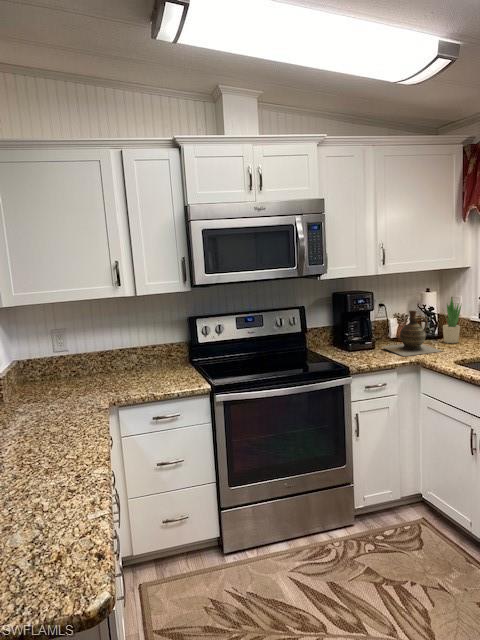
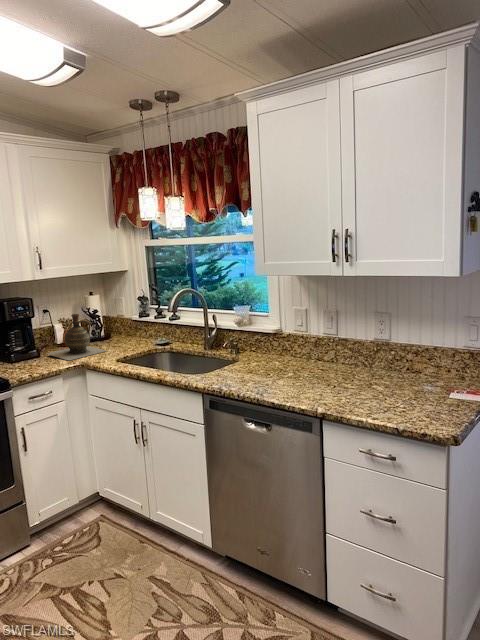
potted plant: present [443,297,462,343] -> none [105,298,122,342]

